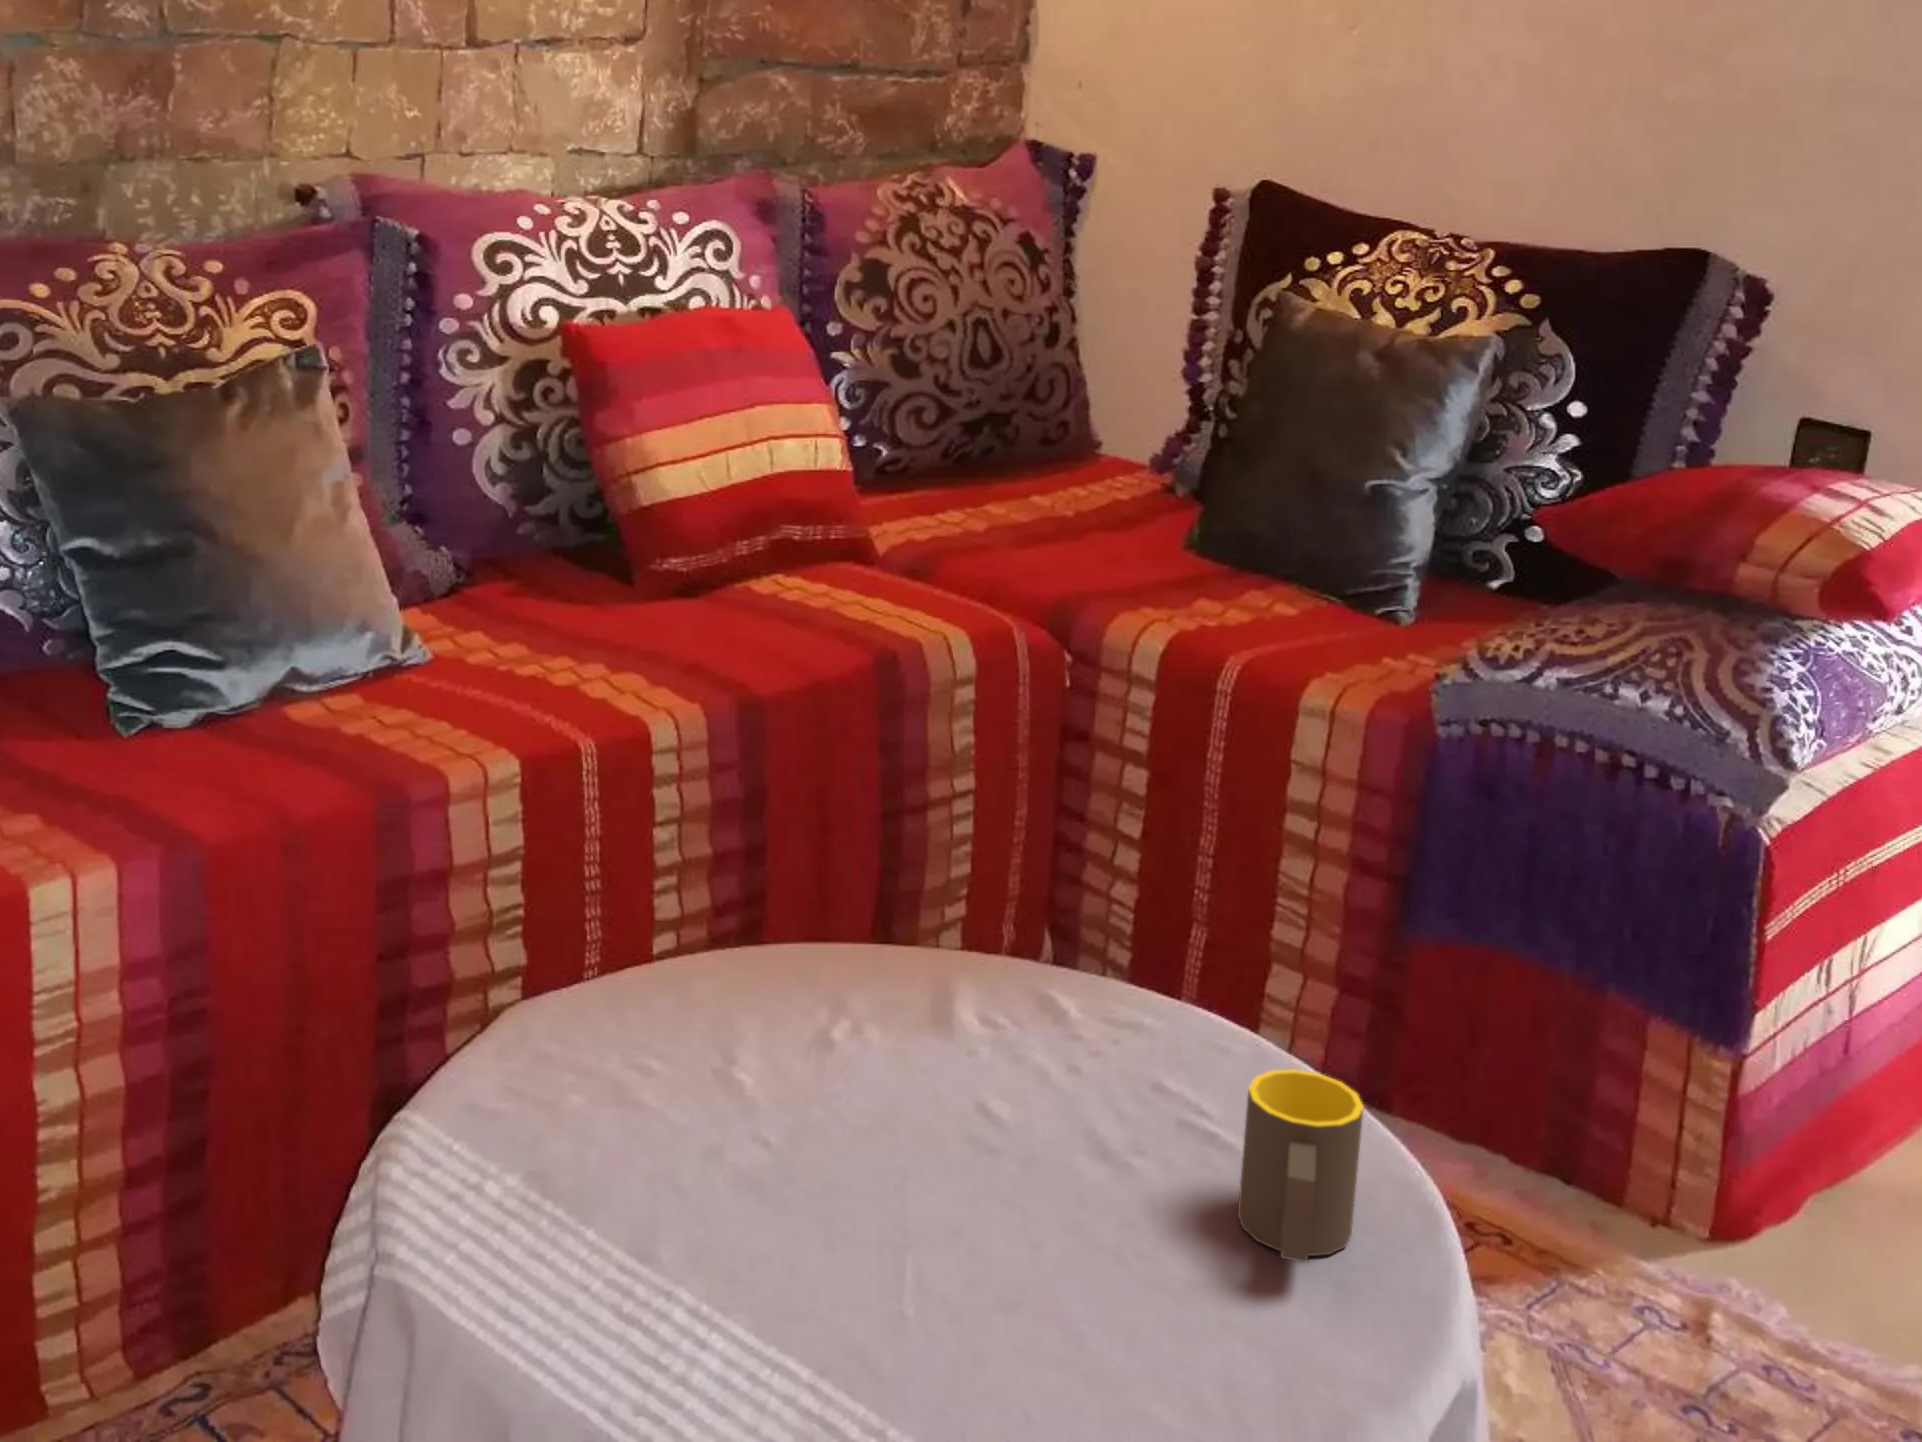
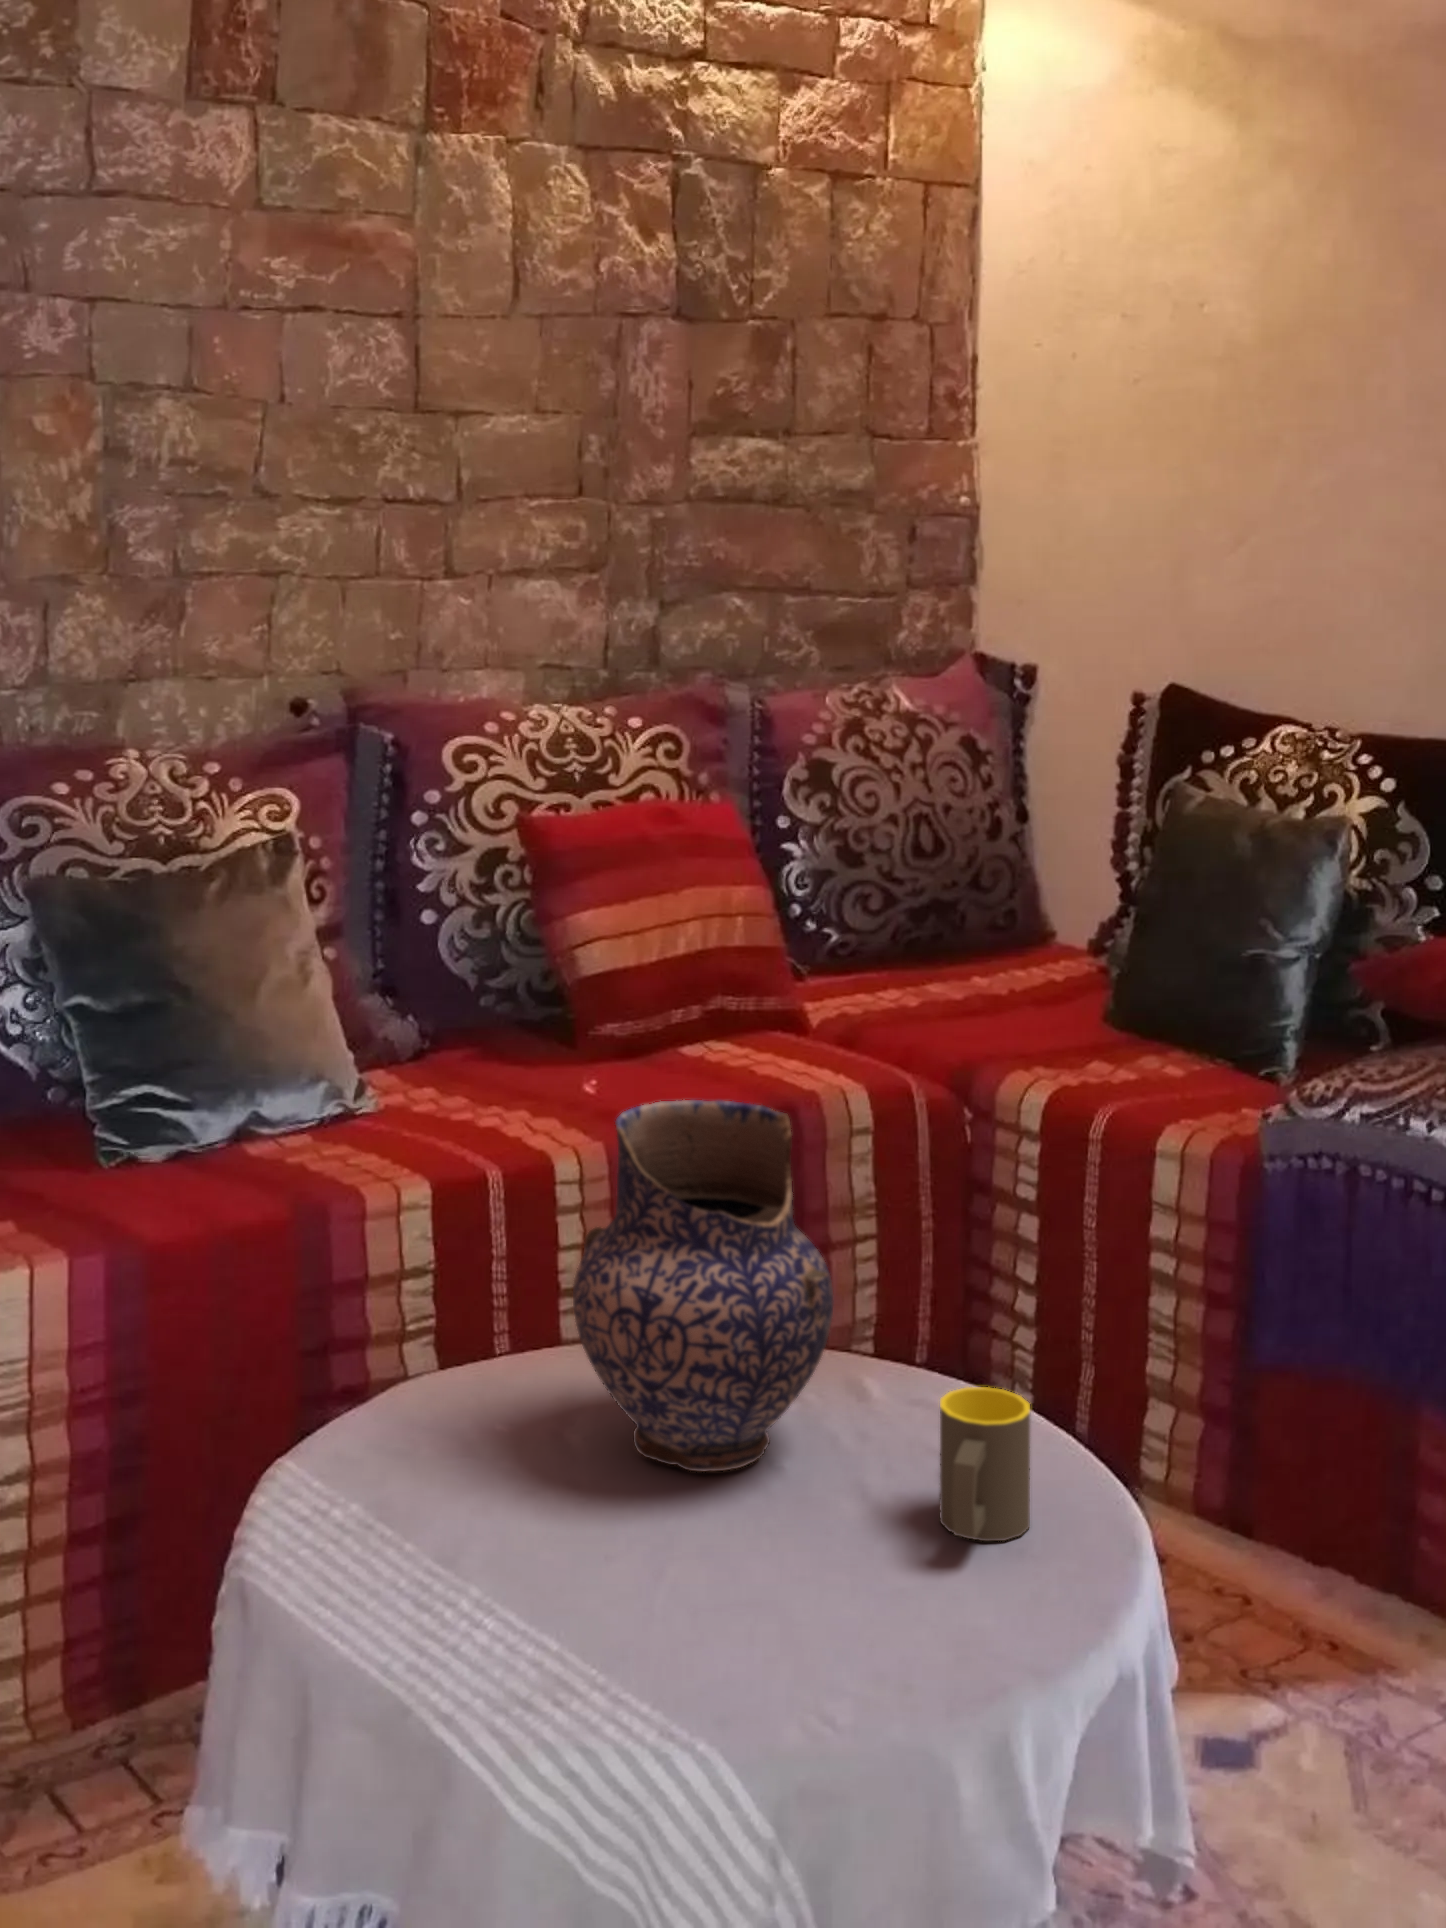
pottery: none [777,714,1102,1158] -> present [573,1100,834,1471]

